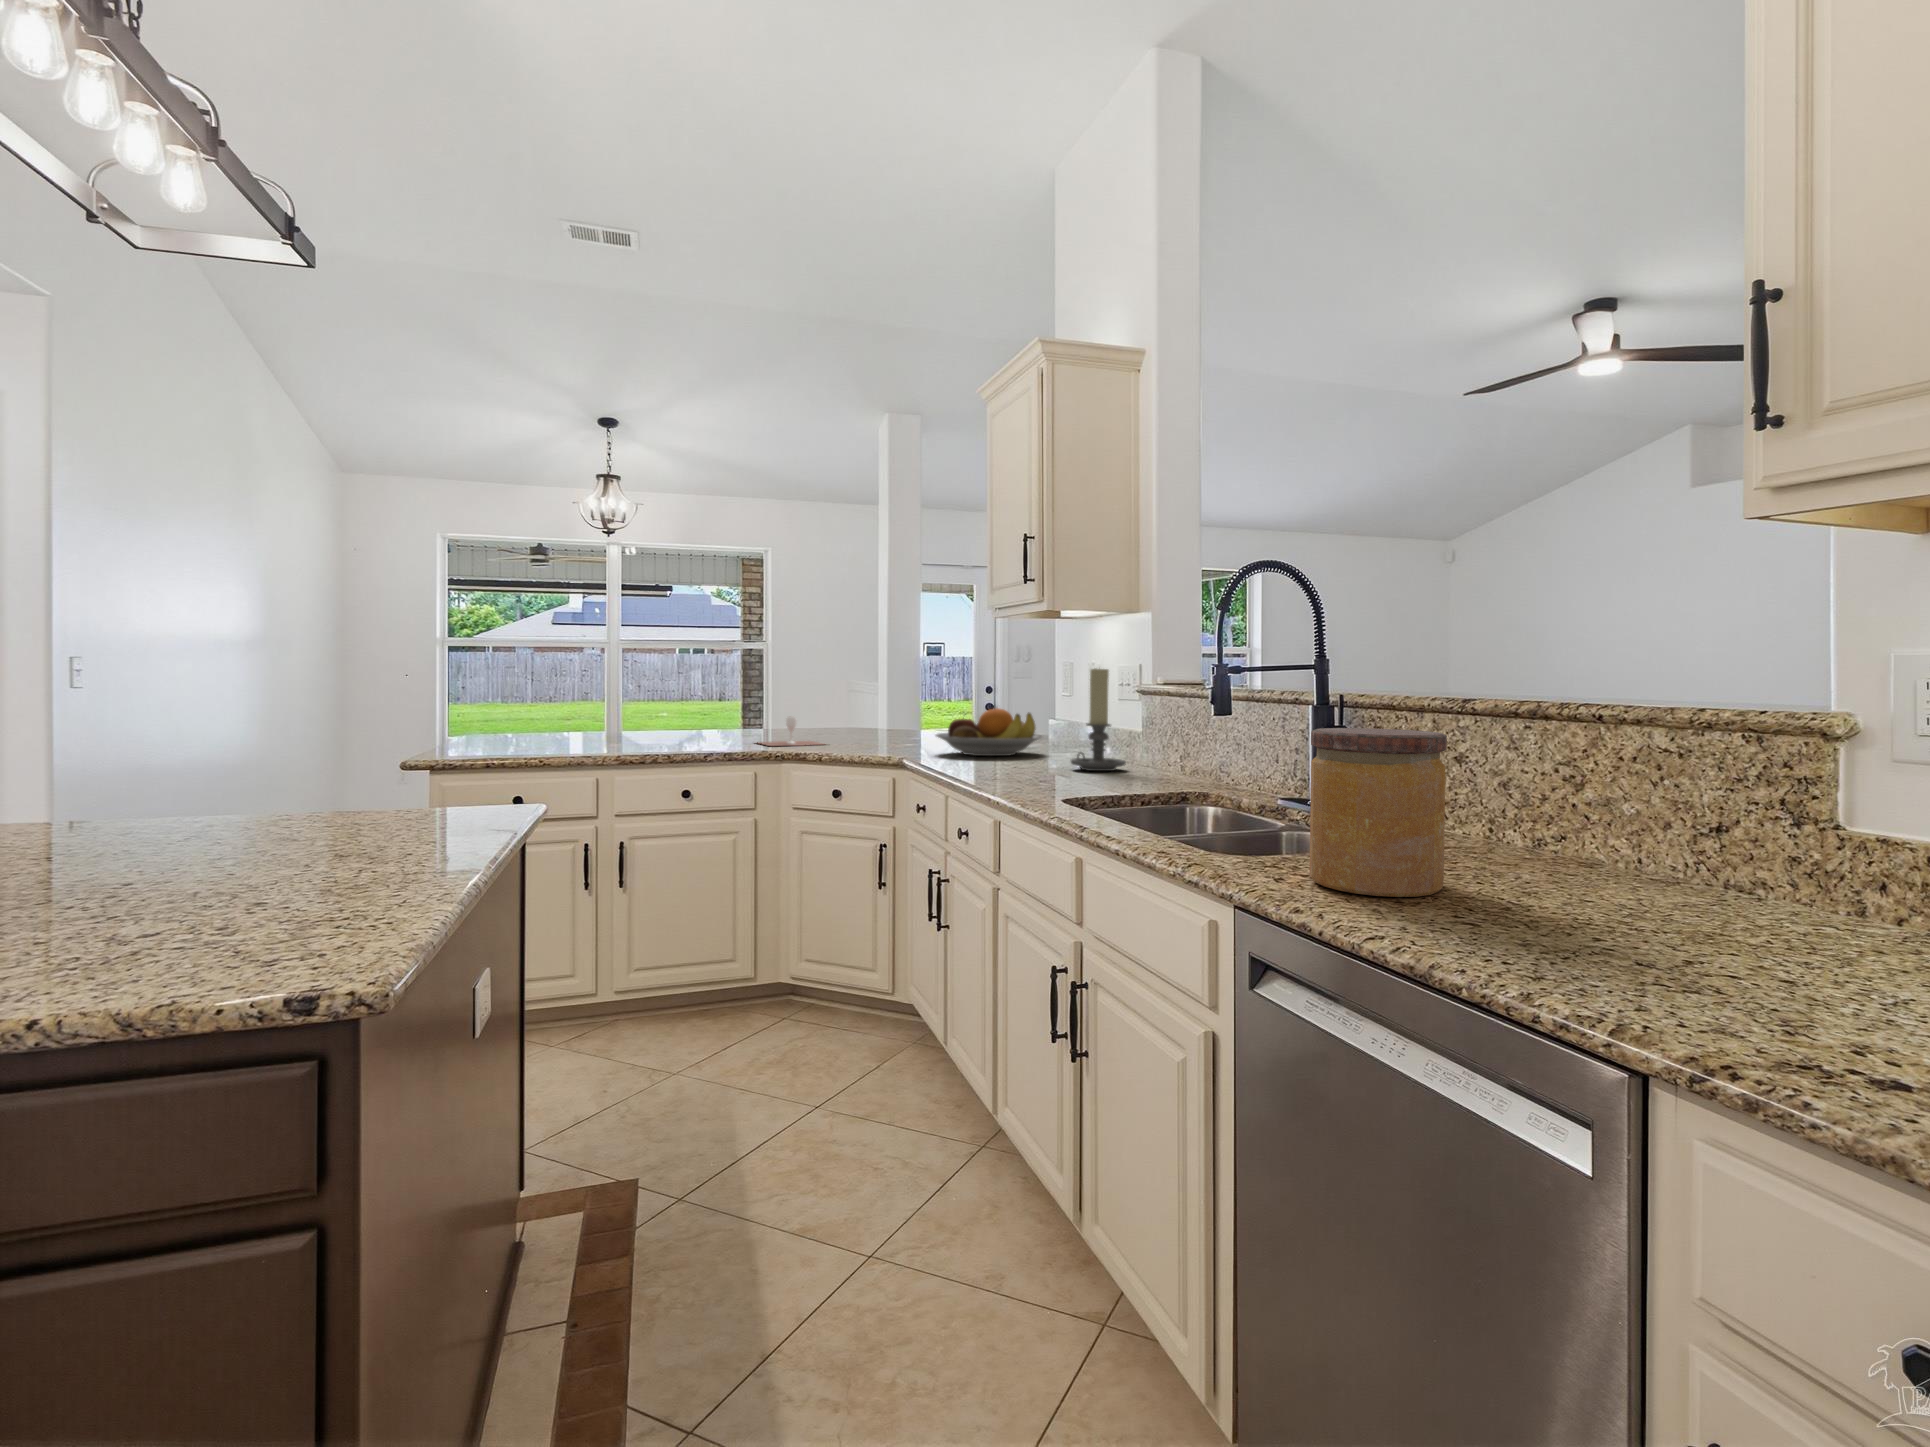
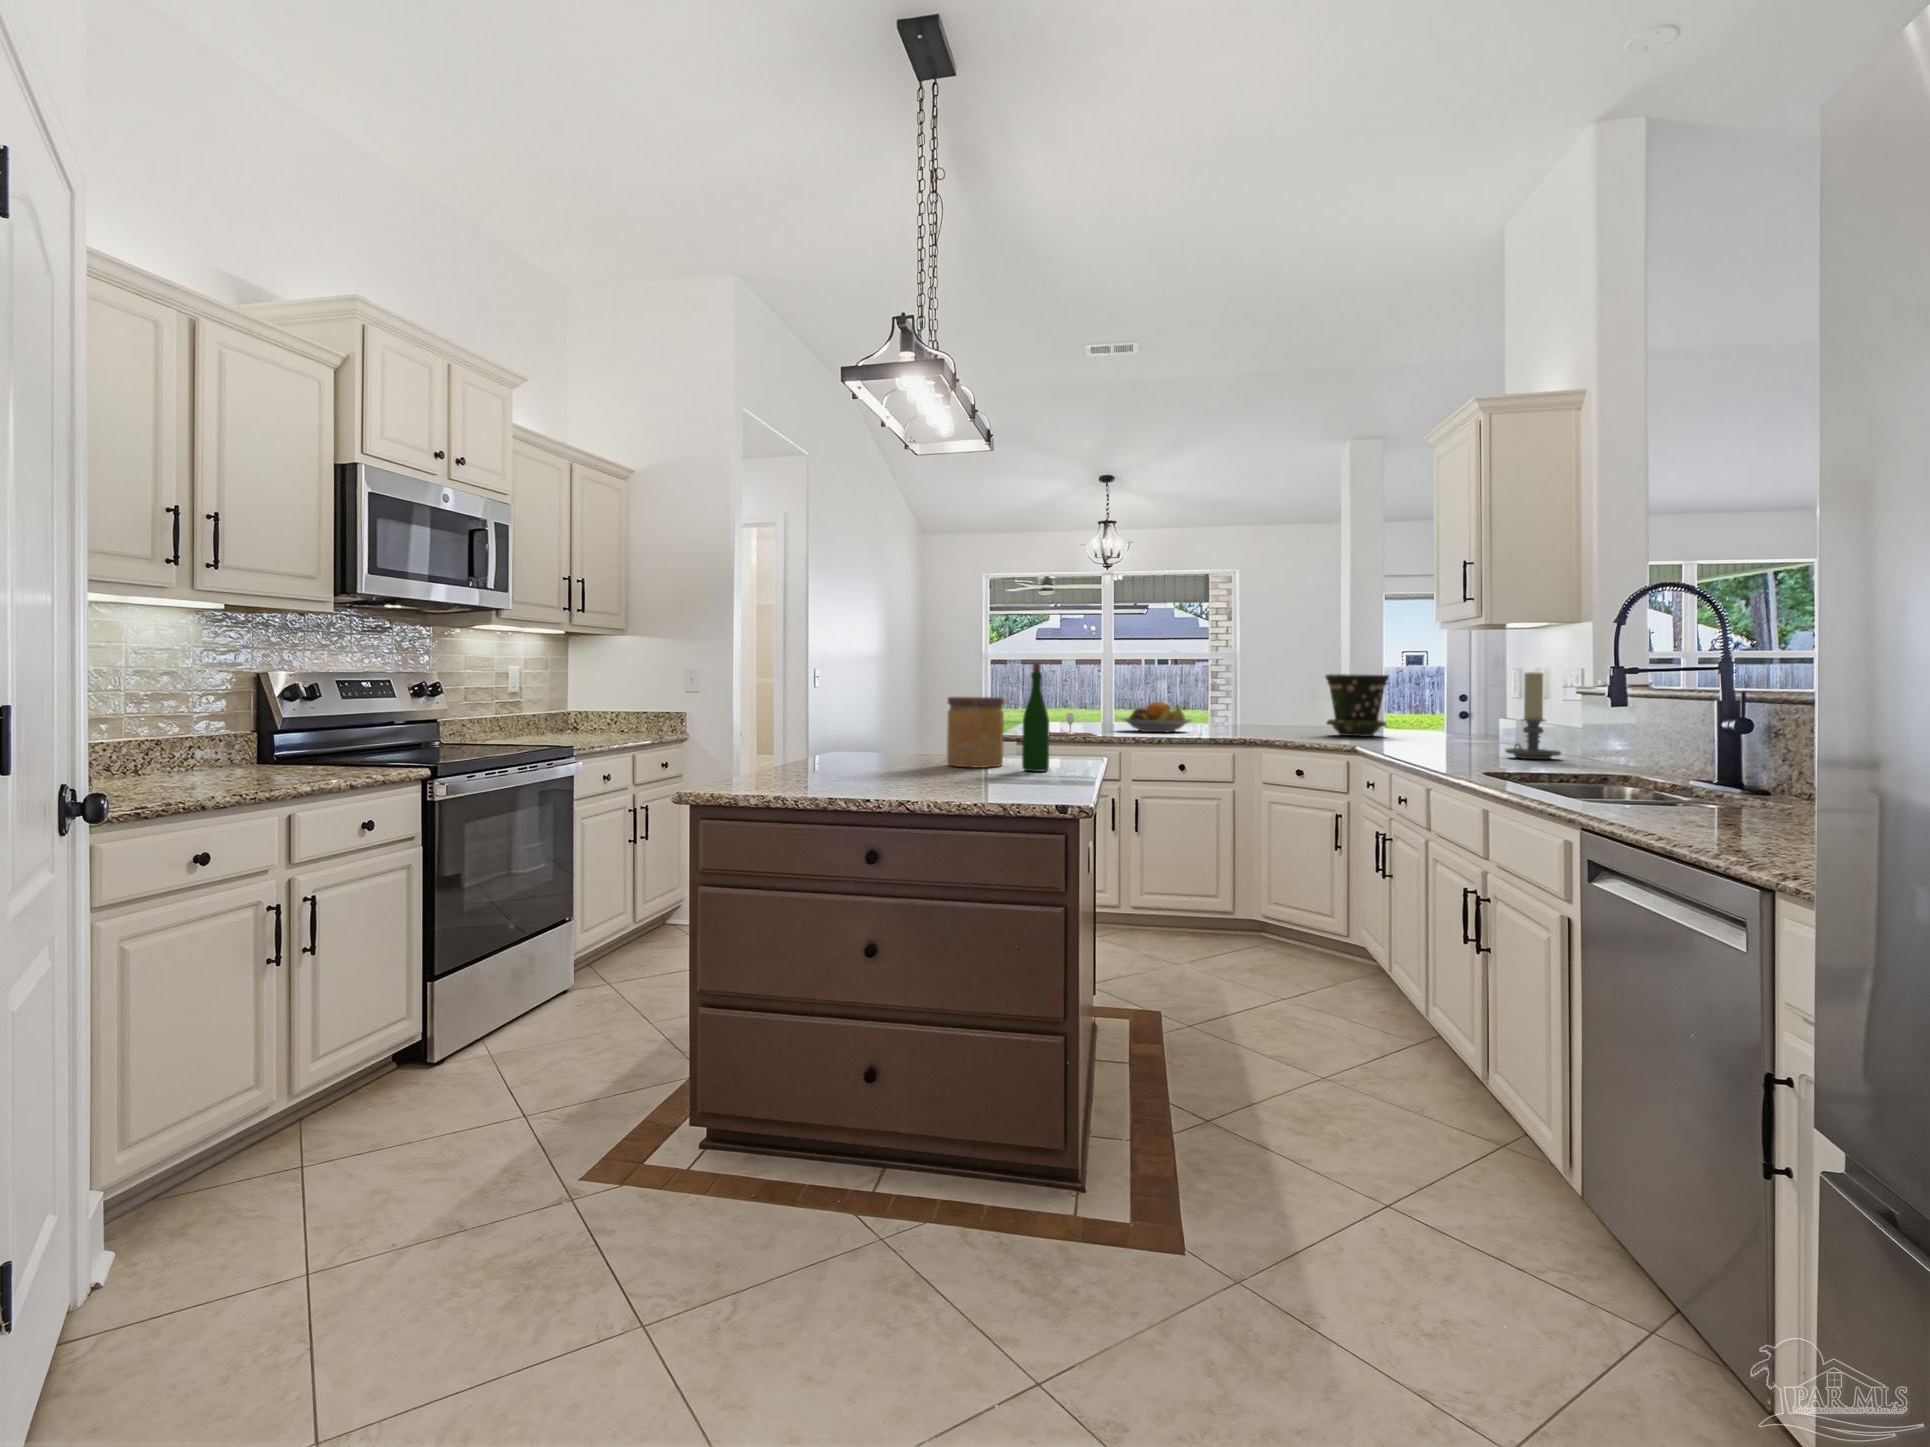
wine bottle: none [321,643,385,861] -> present [1022,662,1049,772]
flower pot: none [867,668,936,741] -> present [1326,674,1389,736]
fruit bowl: present [936,708,1042,756] -> present [1122,702,1191,732]
wine glass: present [759,716,823,746] -> present [1049,713,1096,736]
jar: present [1309,728,1447,897] -> present [947,697,1004,768]

